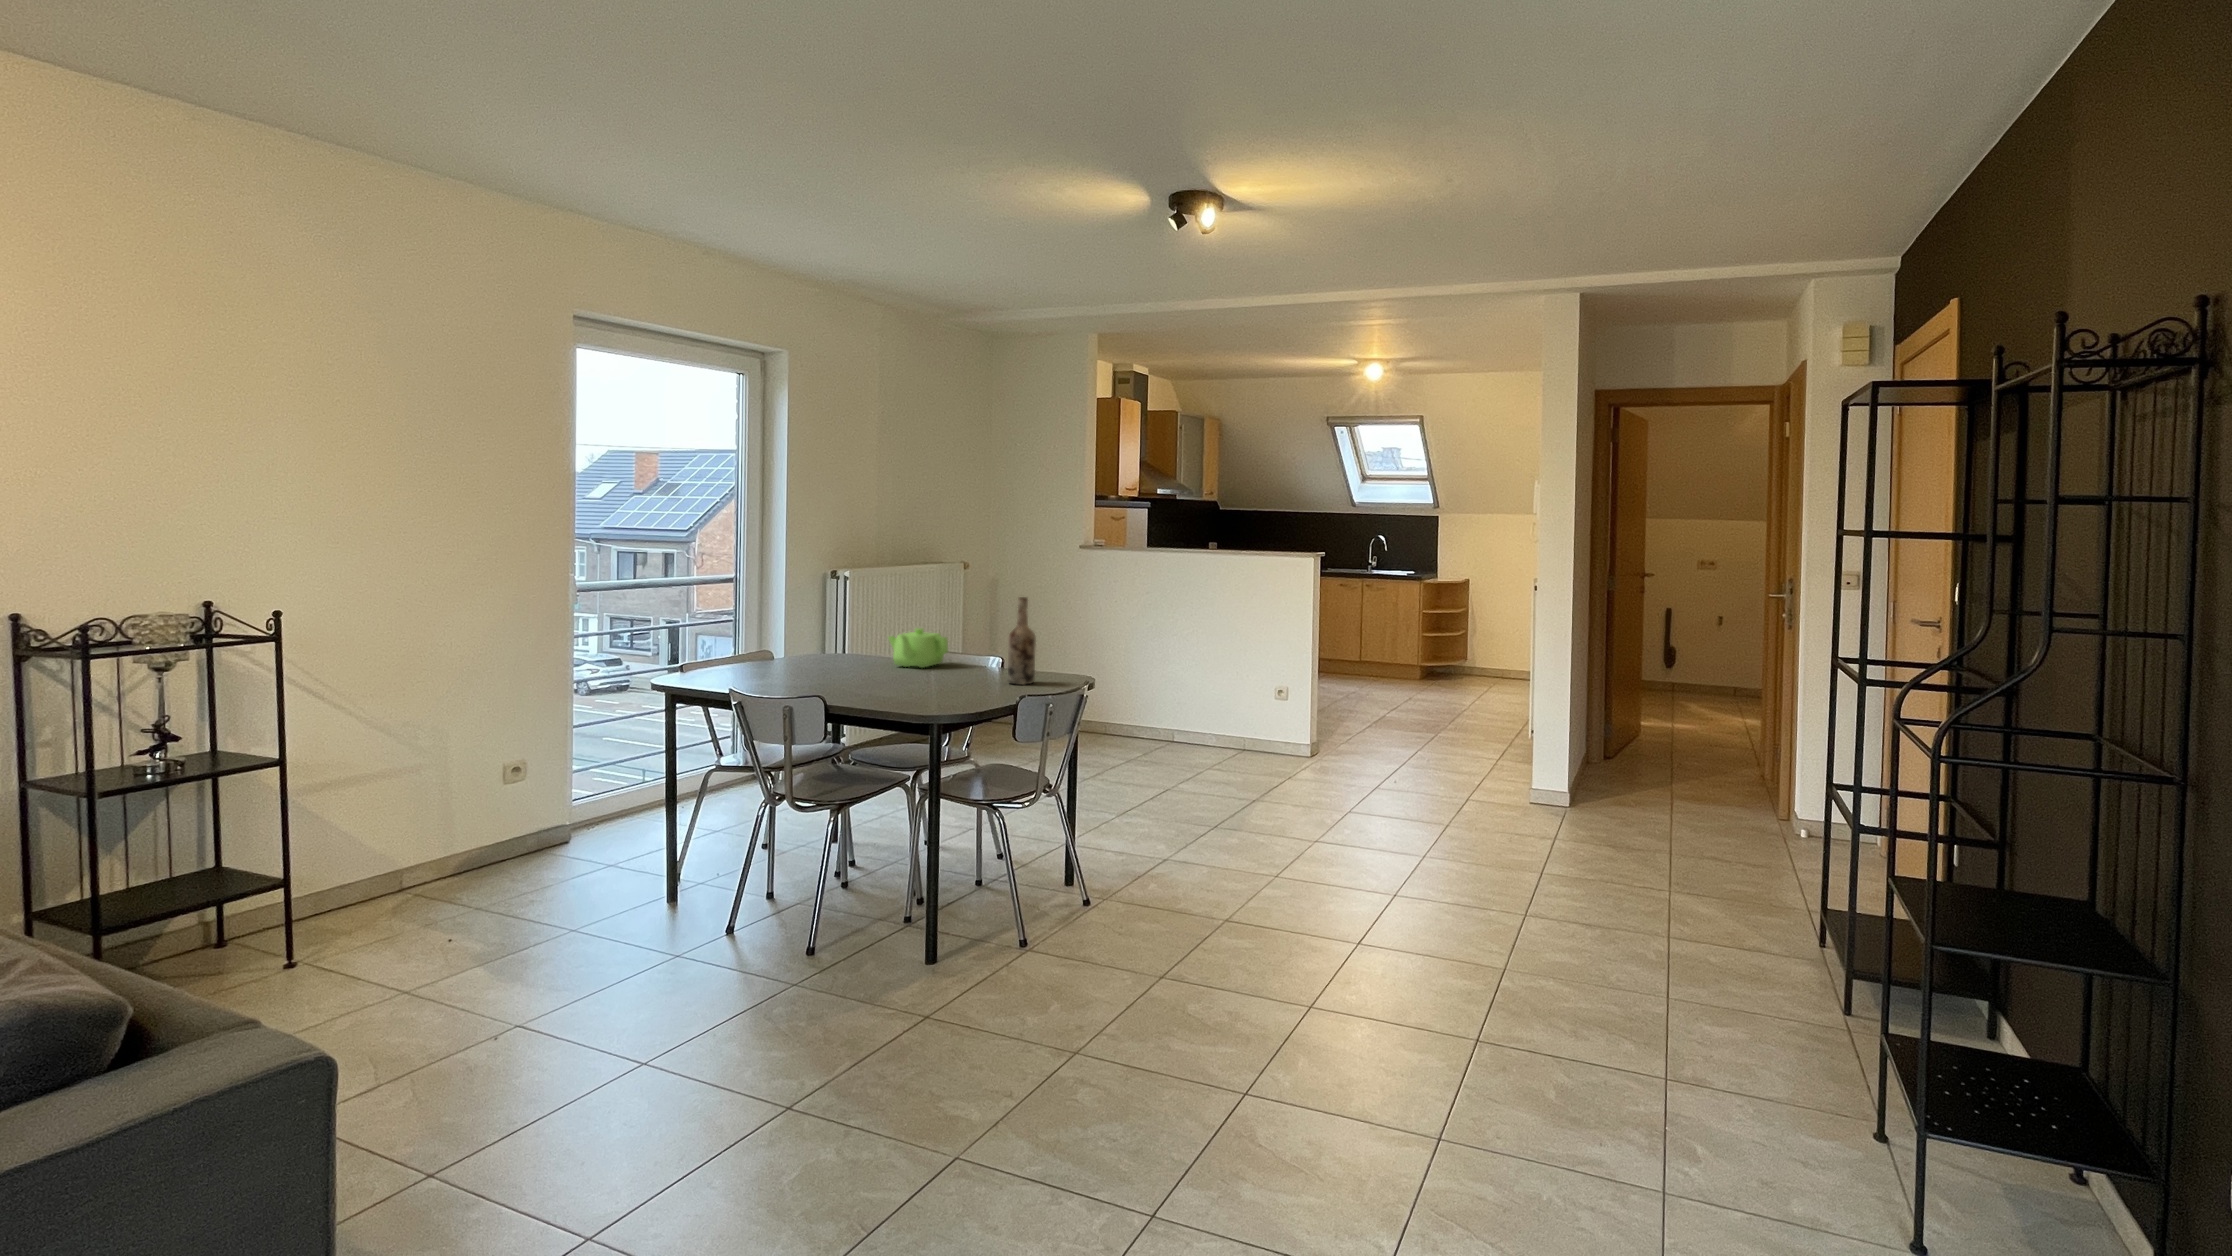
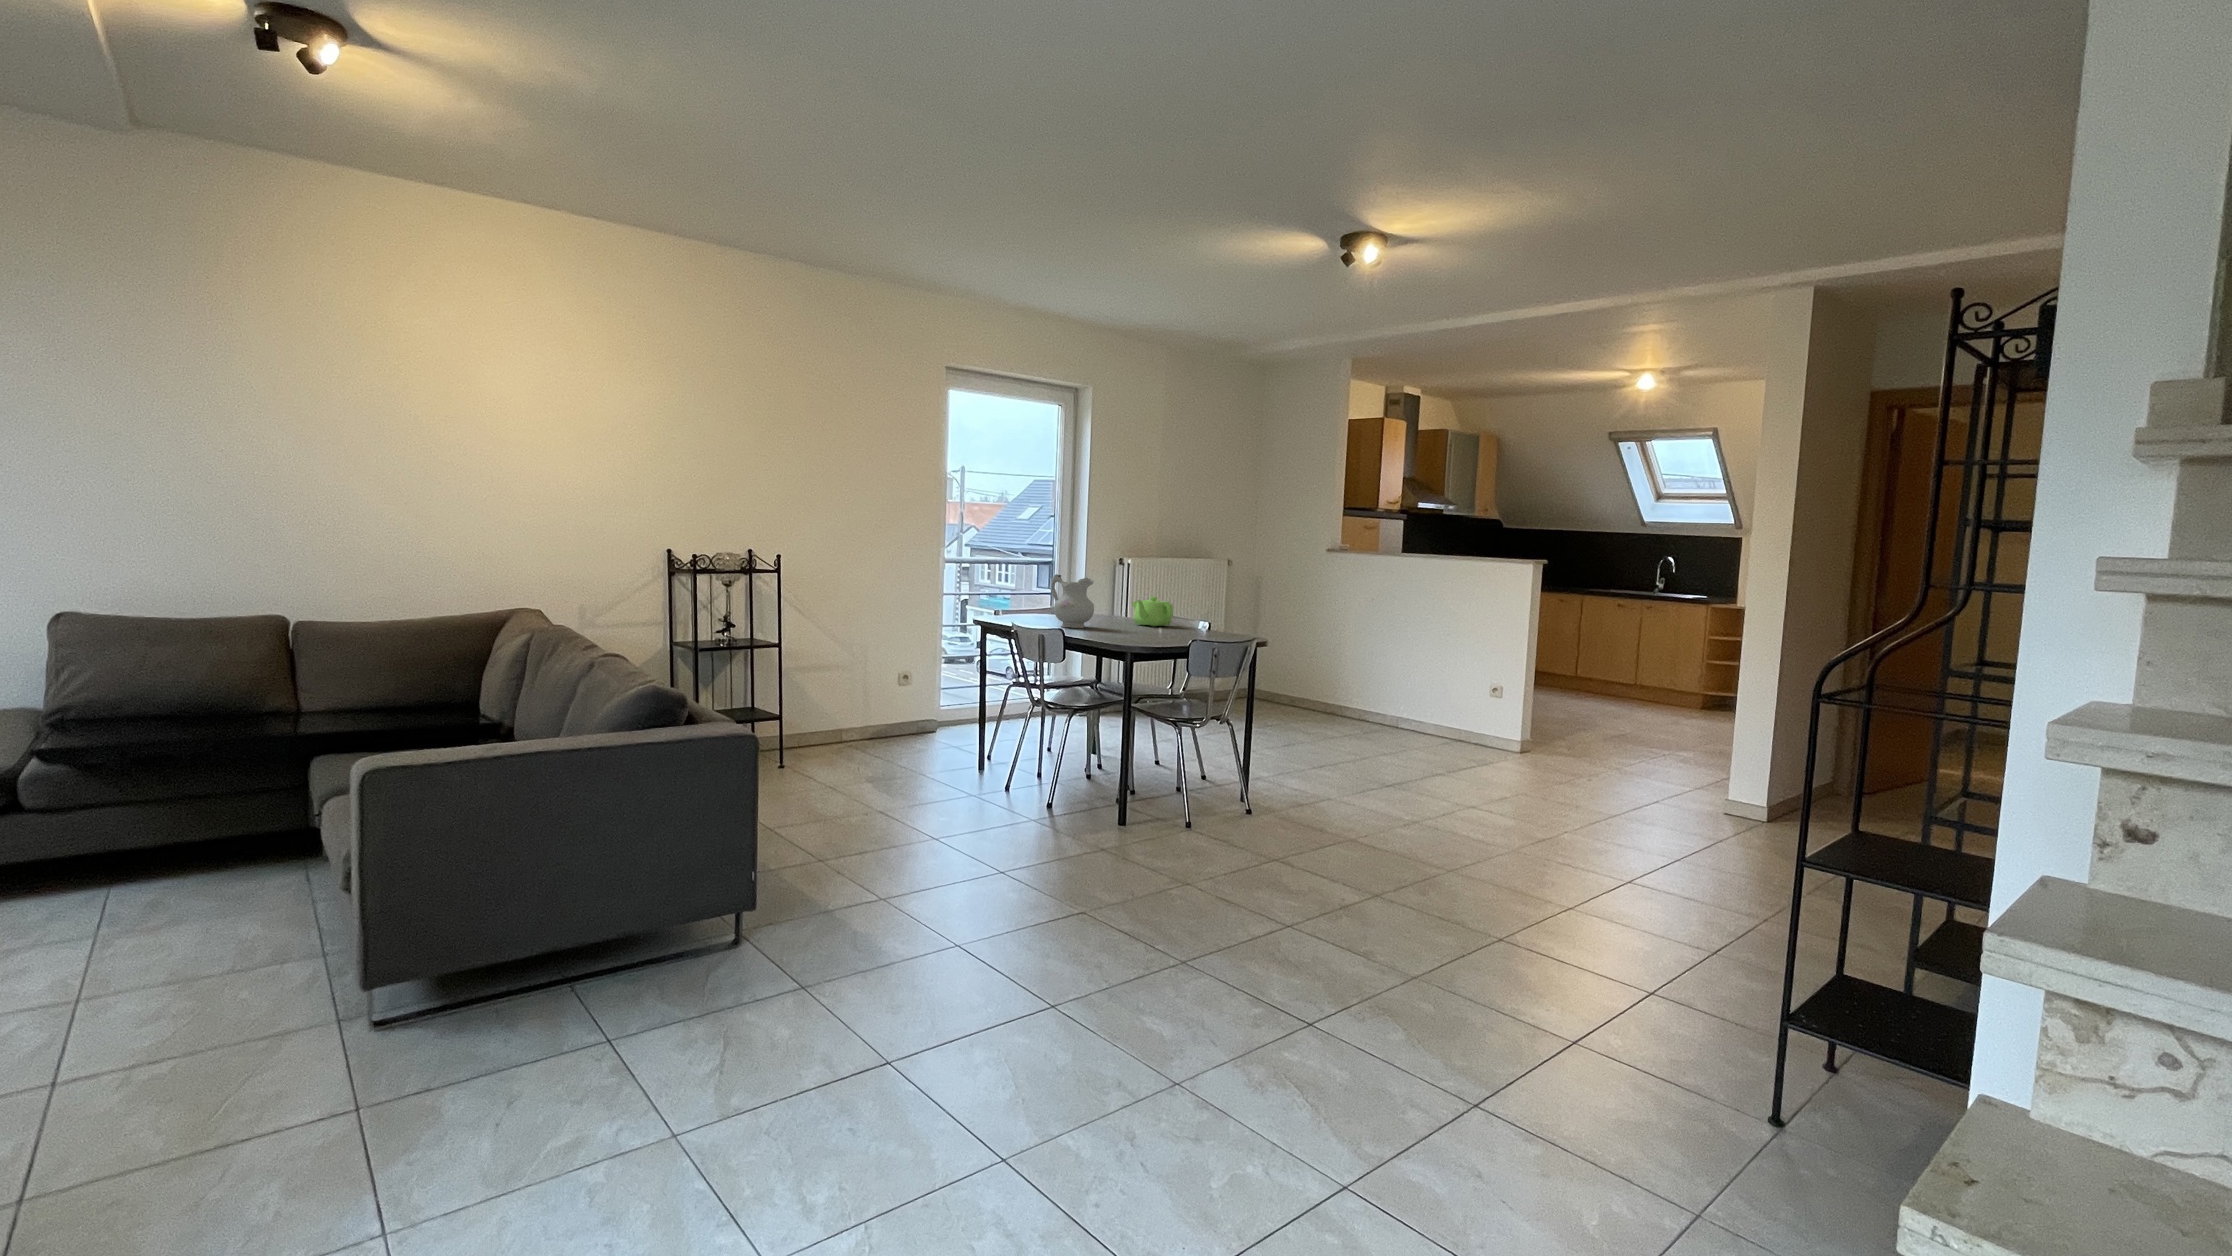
wine bottle: present [1008,597,1036,685] -> none [1201,572,1224,640]
ceramic pitcher: none [780,611,848,684] -> present [1051,574,1094,628]

